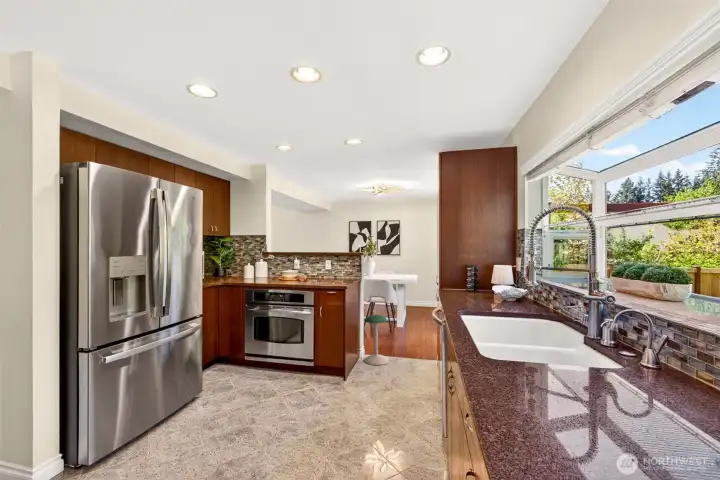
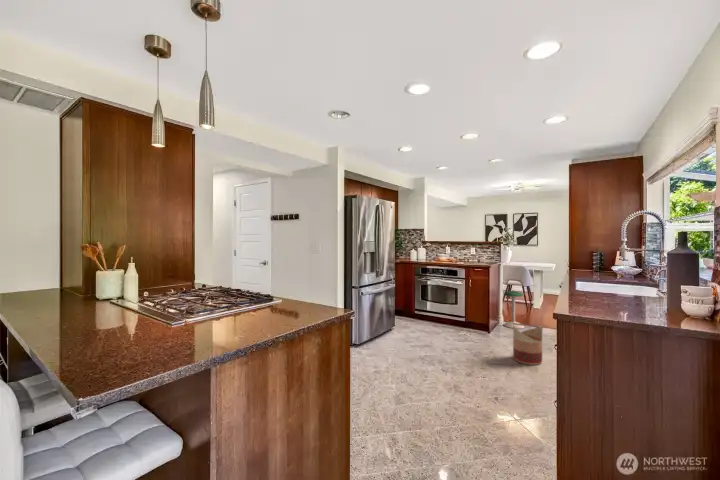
basket: none [372,381,413,451] -> present [513,323,543,365]

